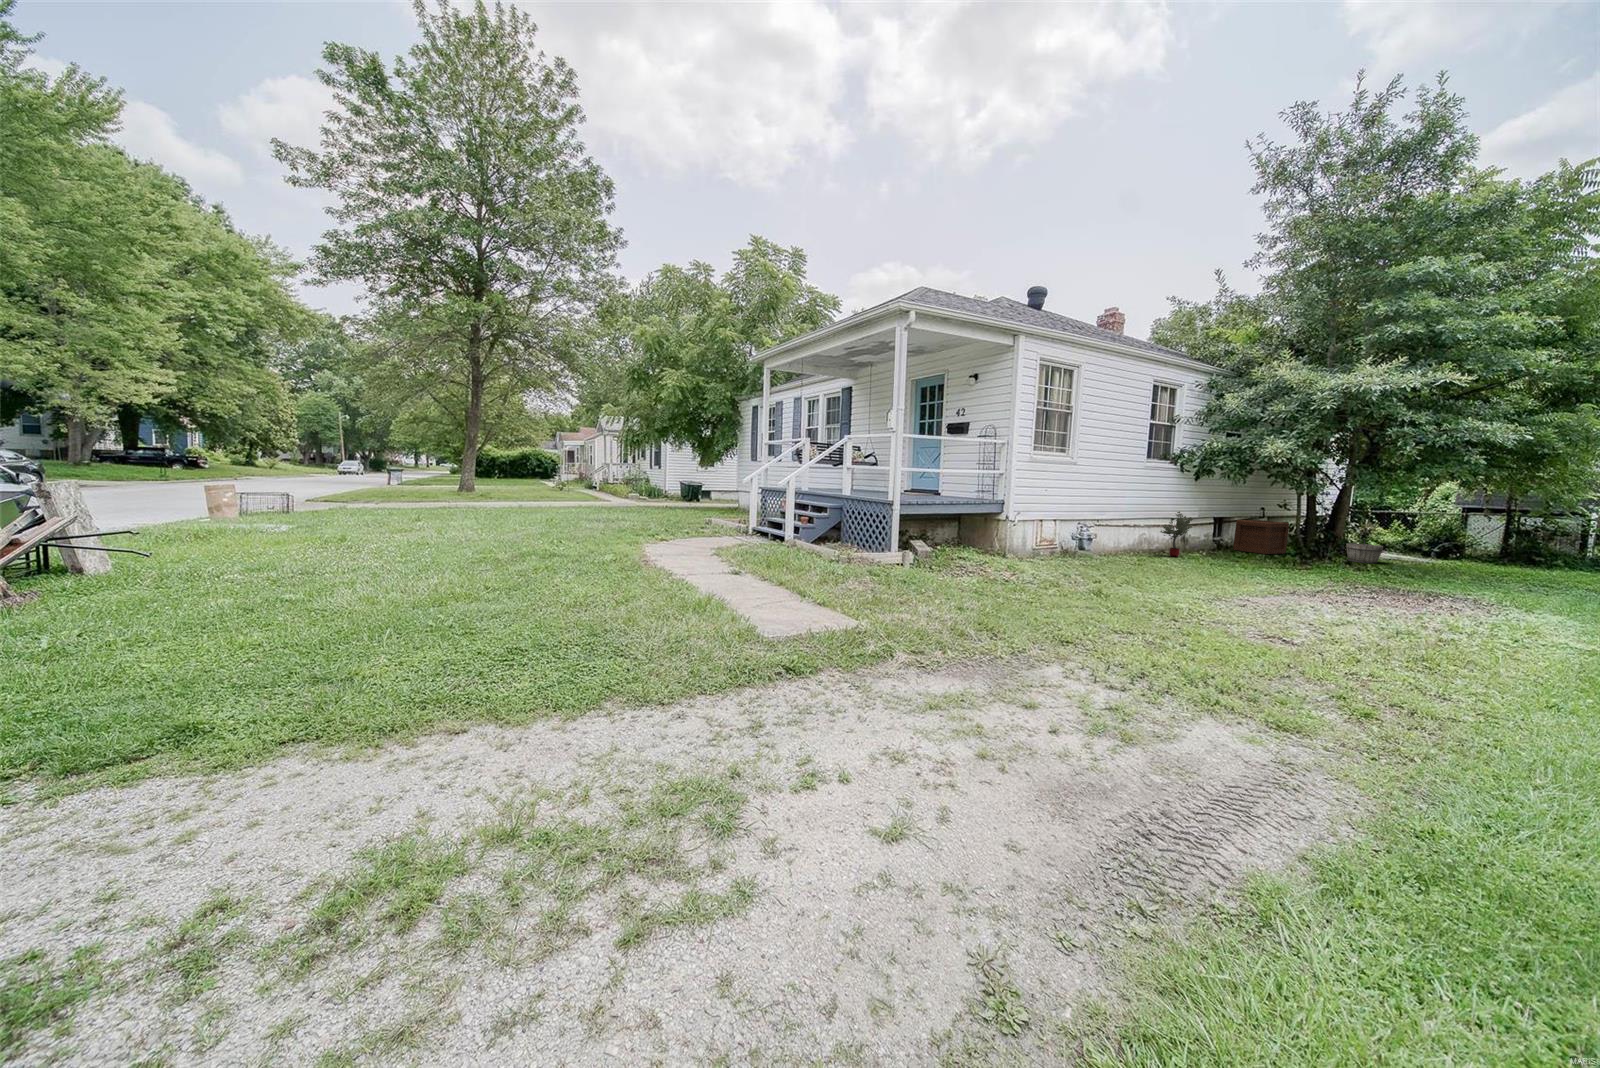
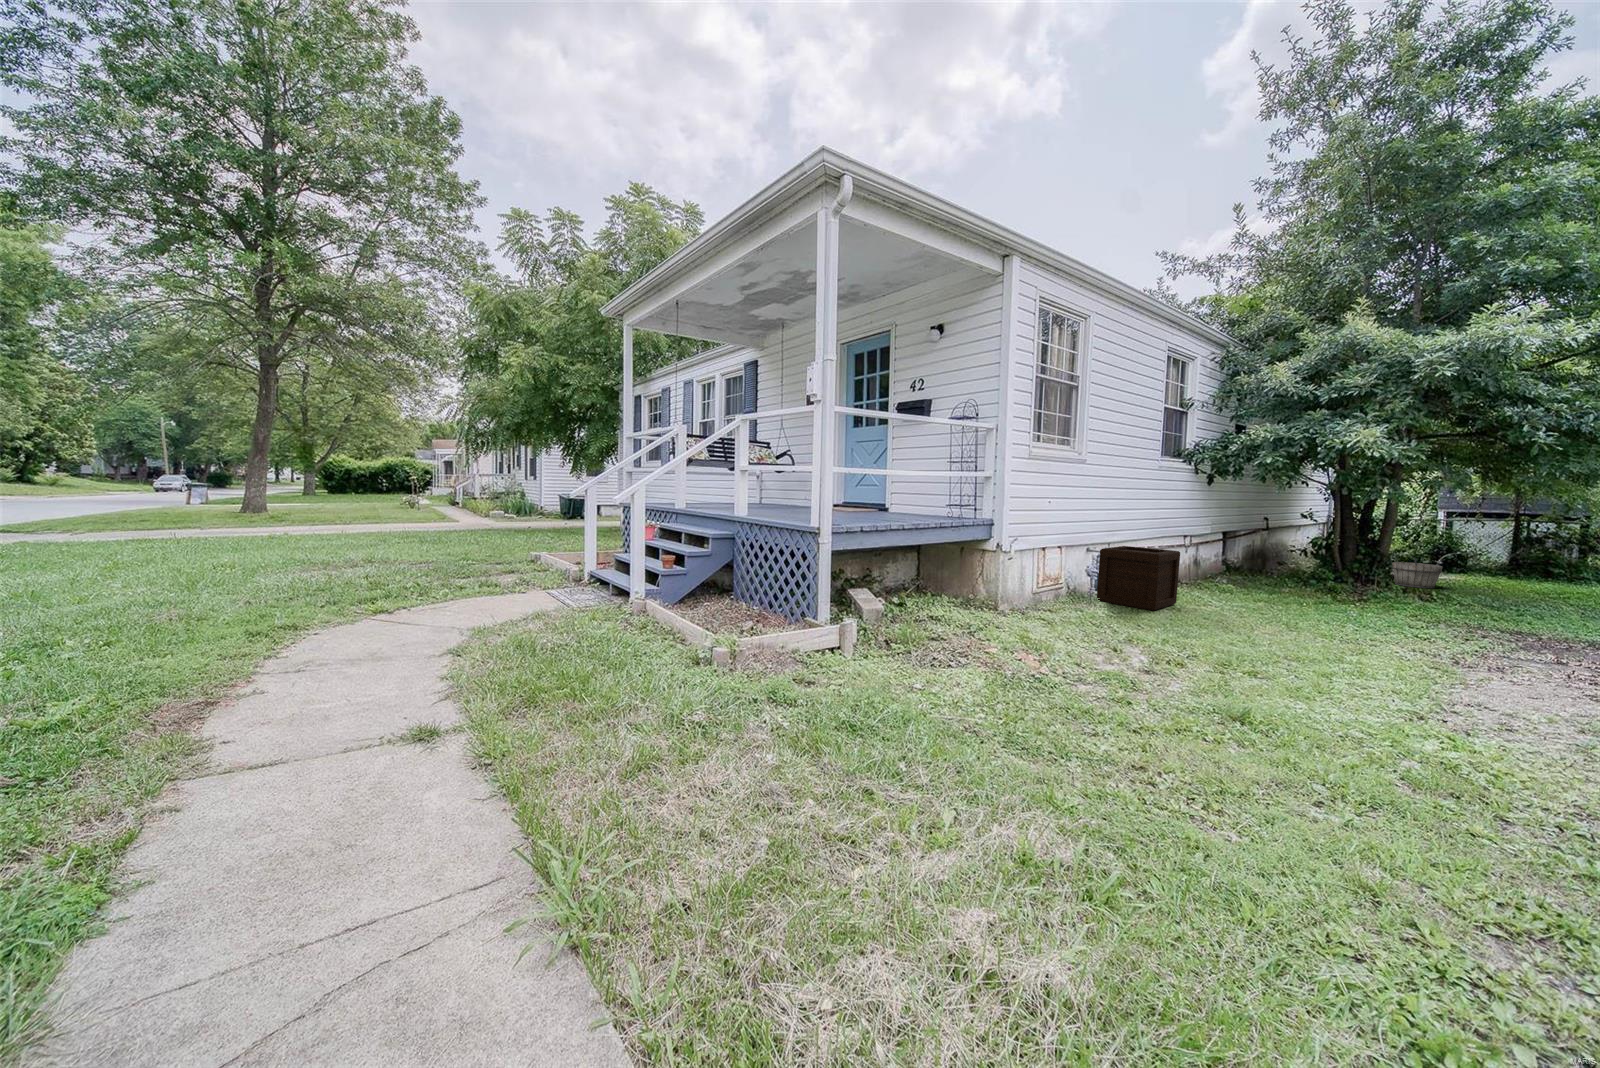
potted tree: present [1160,511,1193,557] -> none [1179,527,1223,590]
wooden crate: present [1233,520,1289,554] -> present [1097,546,1180,611]

